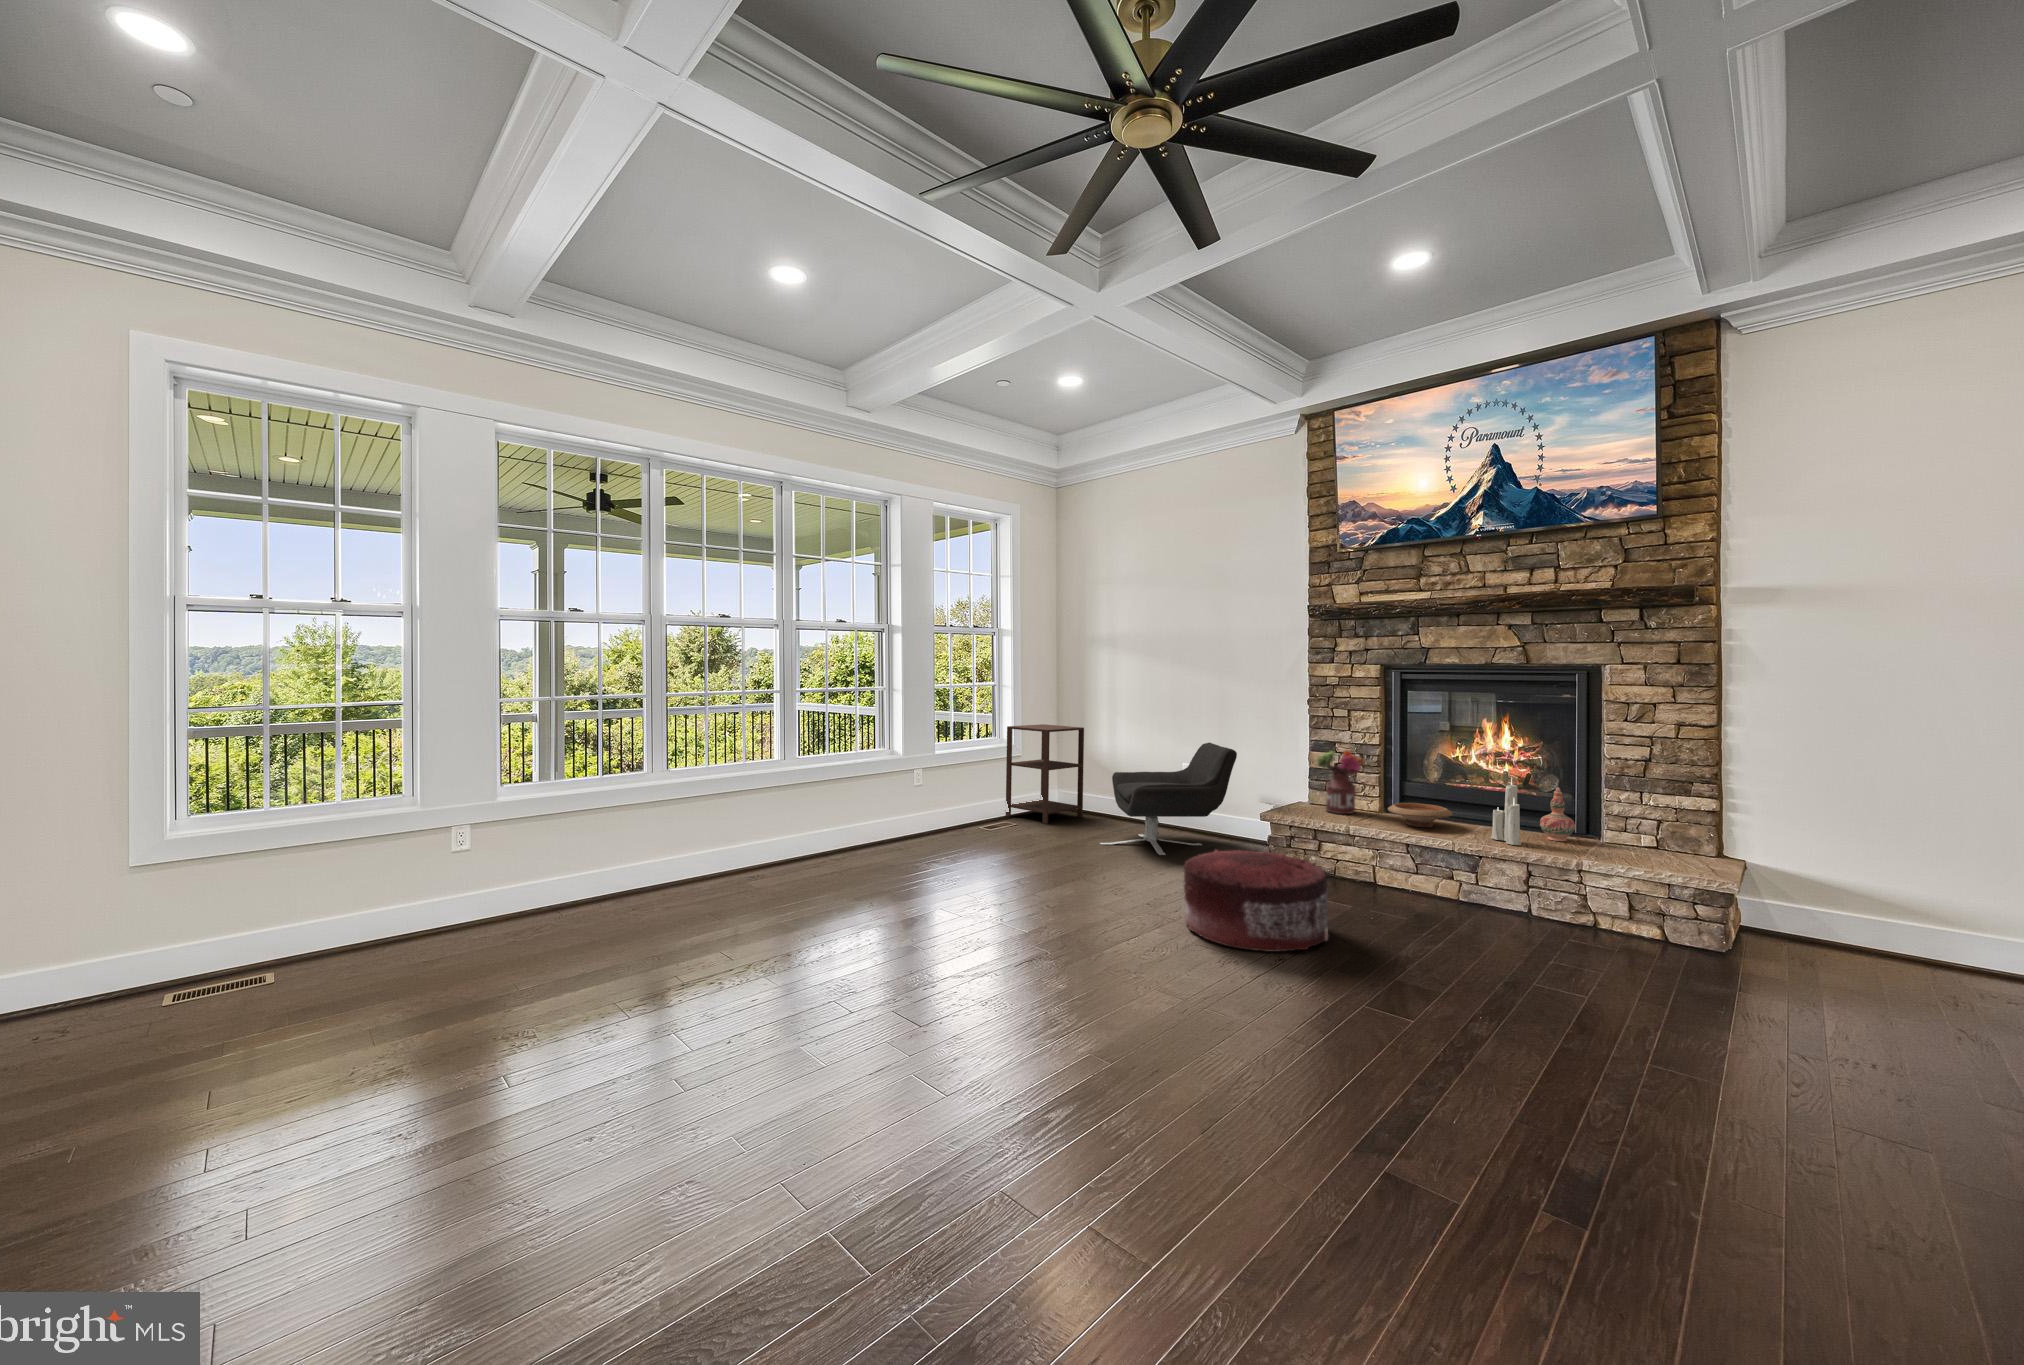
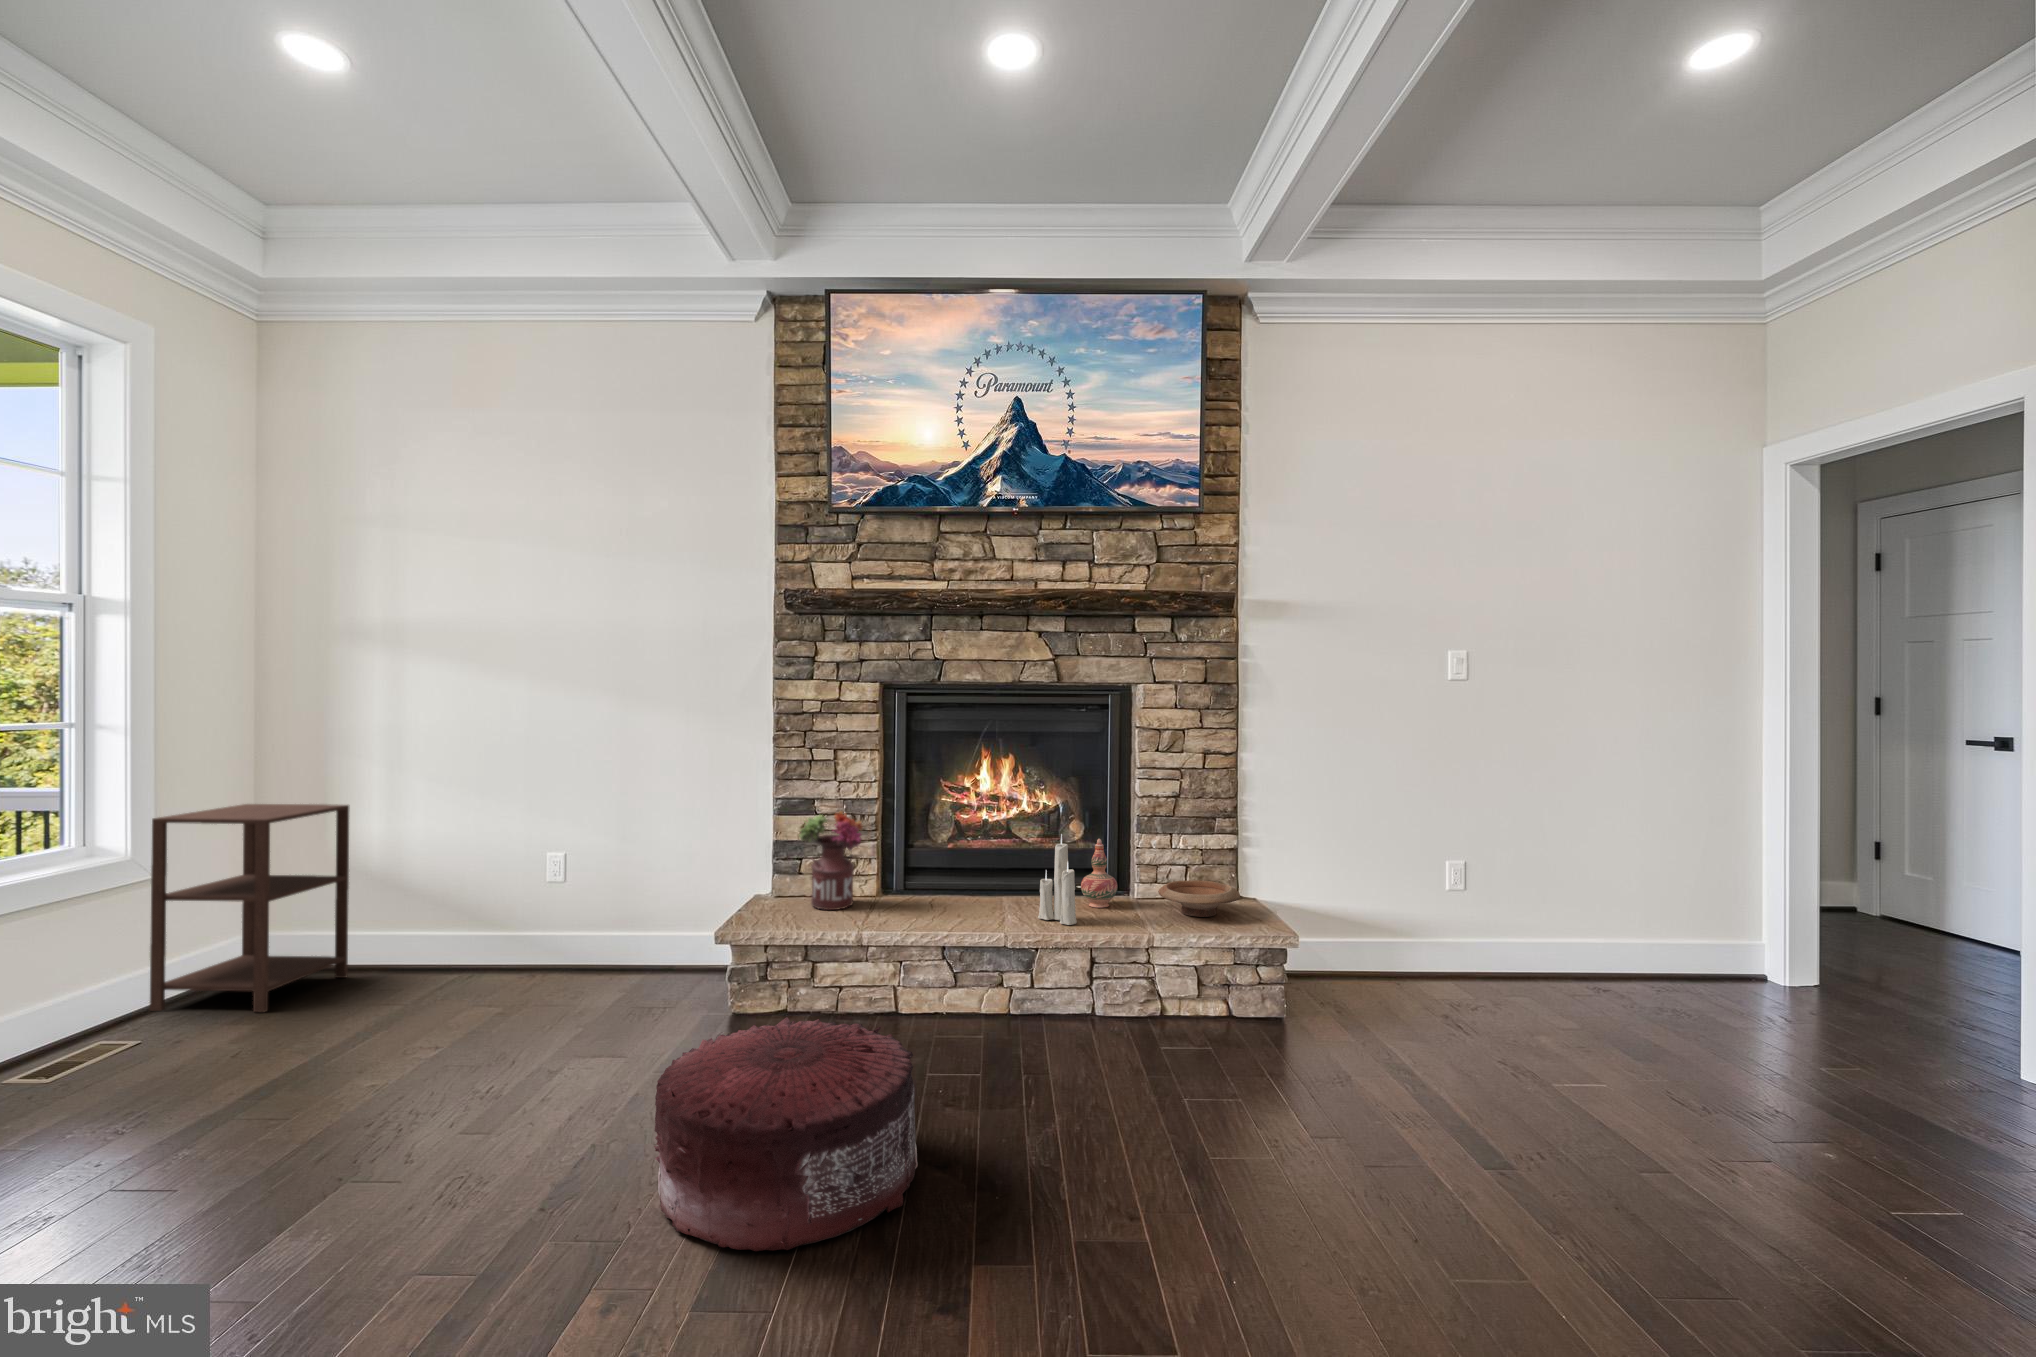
lounge chair: present [1100,742,1237,855] -> none [405,814,672,1041]
wooden bowl: present [1388,803,1453,827] -> present [1158,881,1240,917]

